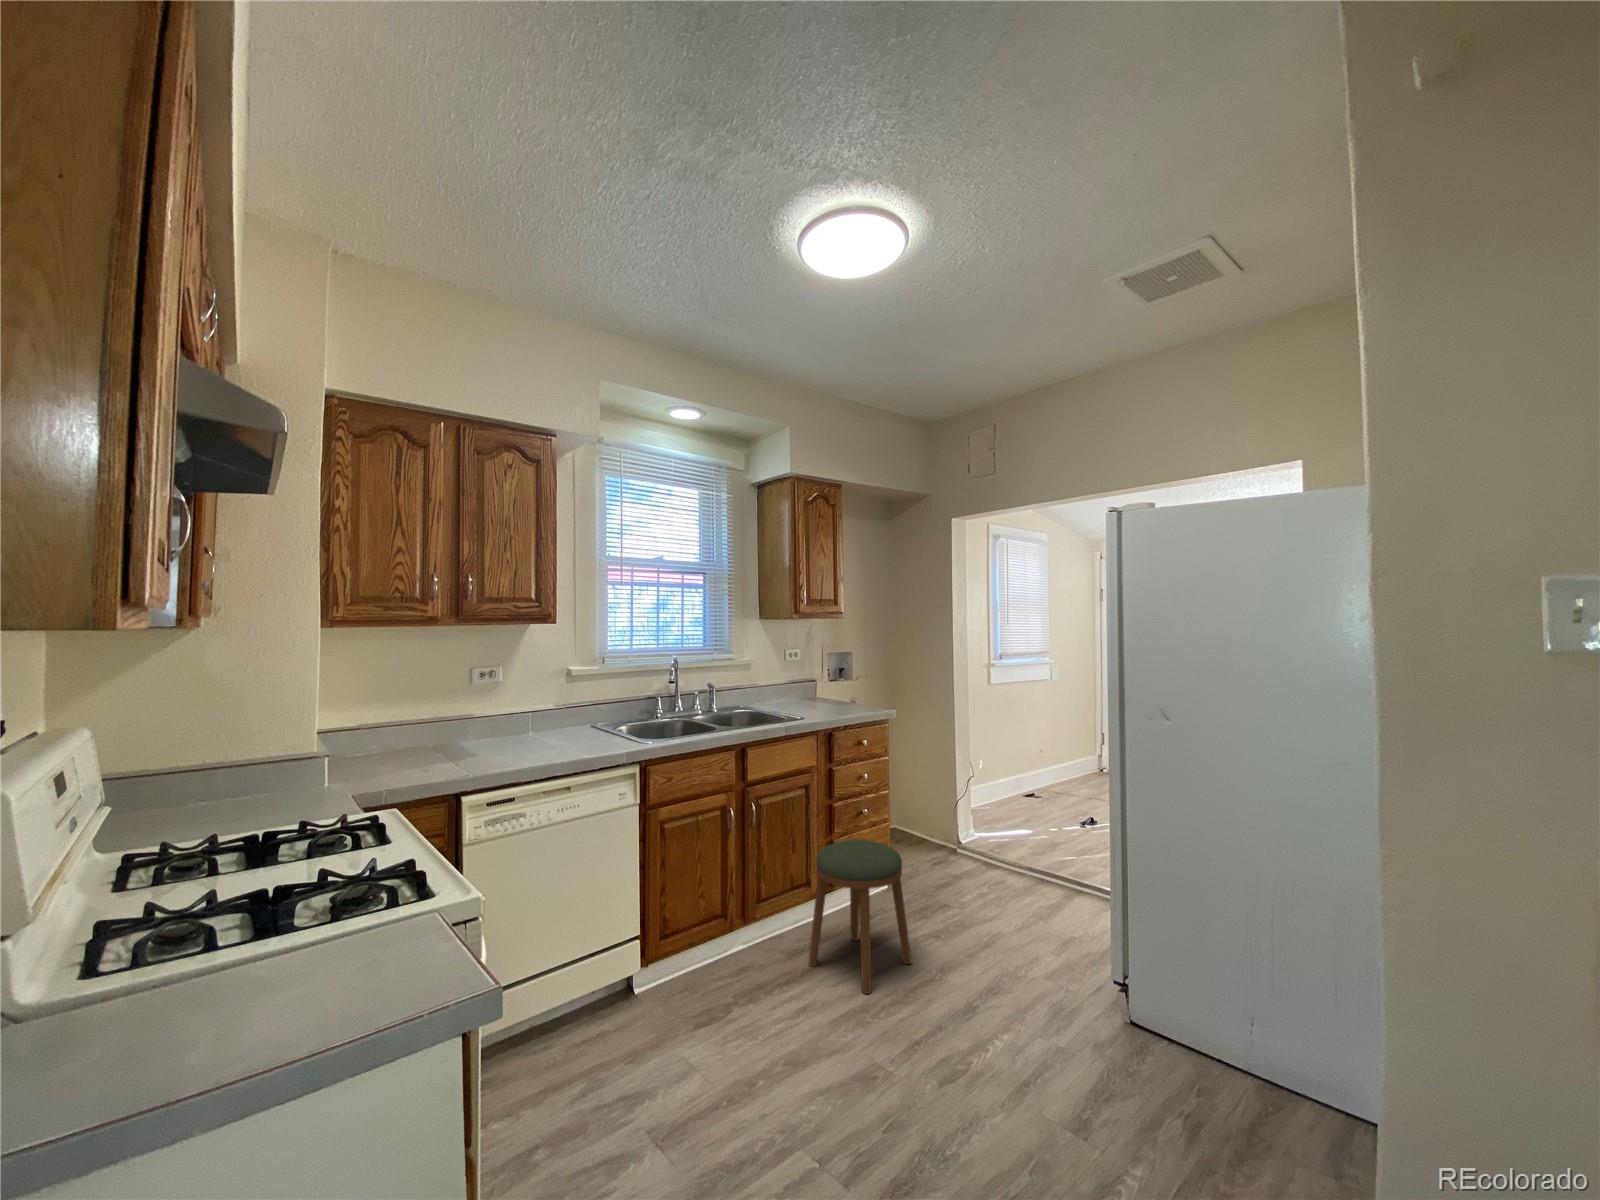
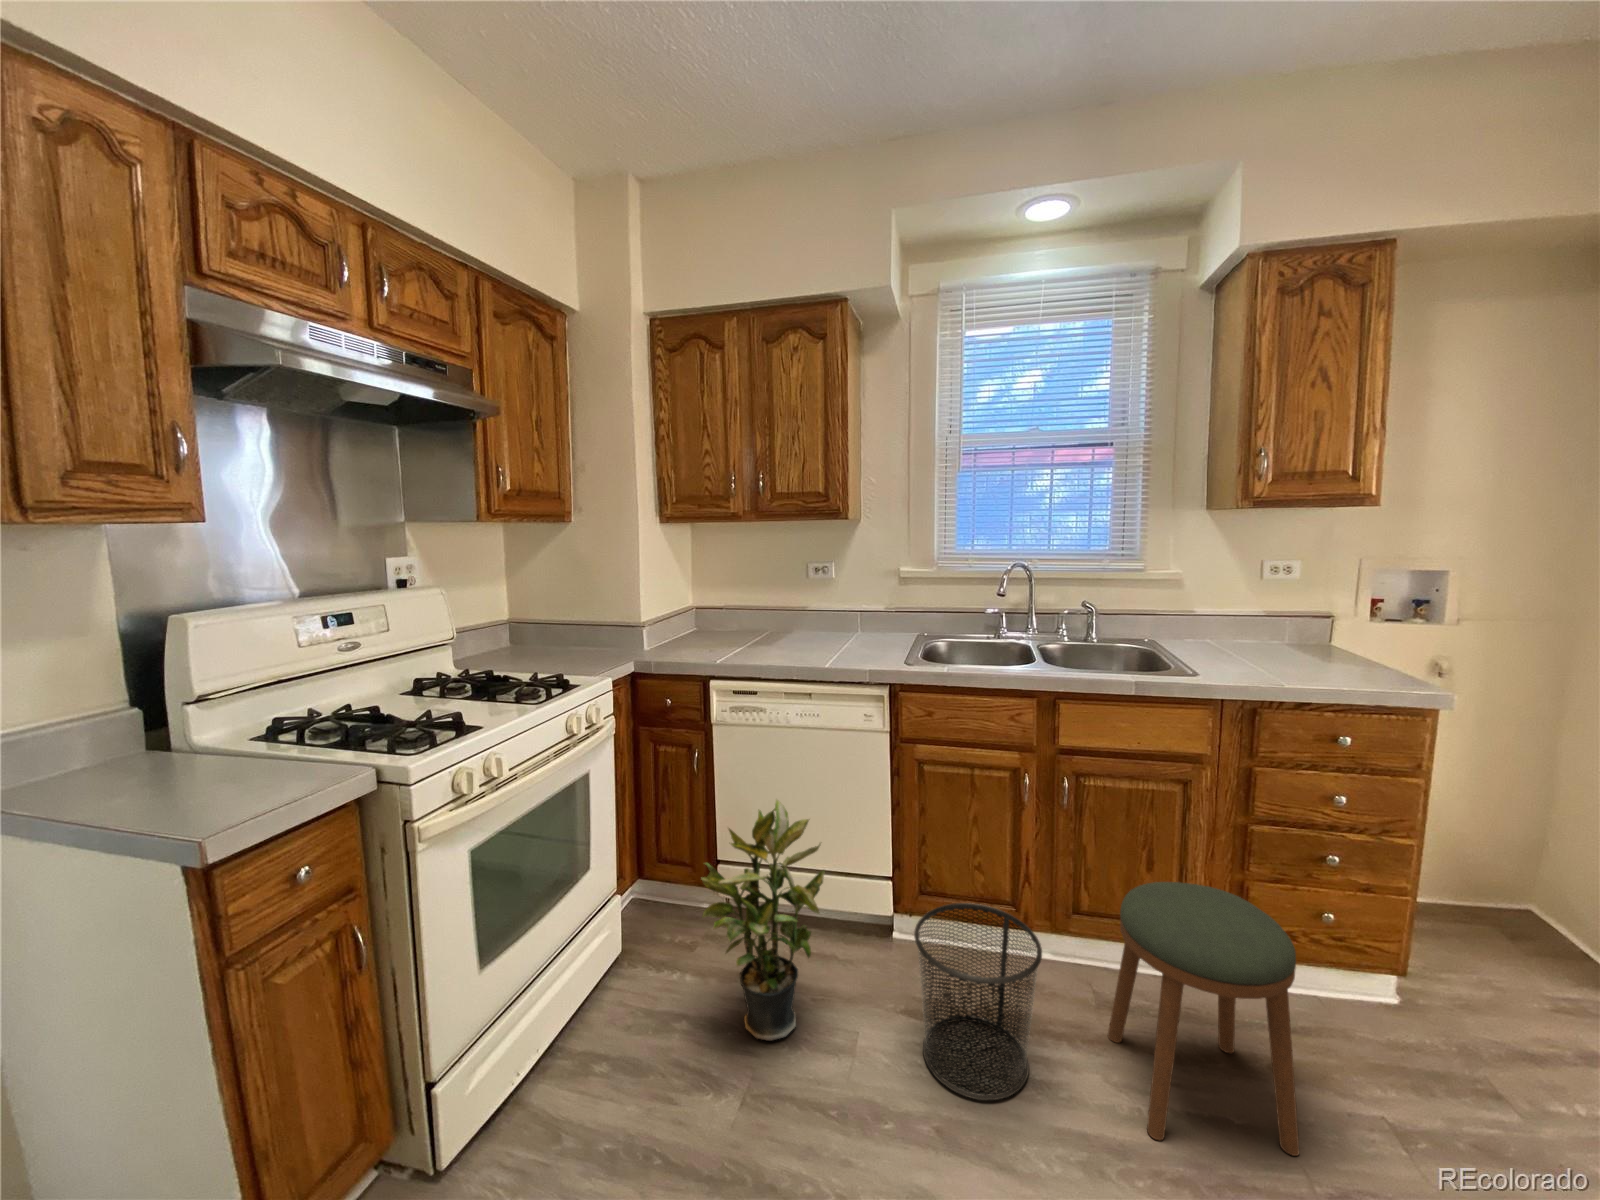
potted plant: none [555,877,670,1118] -> present [701,800,824,1041]
waste bin: none [720,904,808,1044] -> present [914,903,1042,1100]

